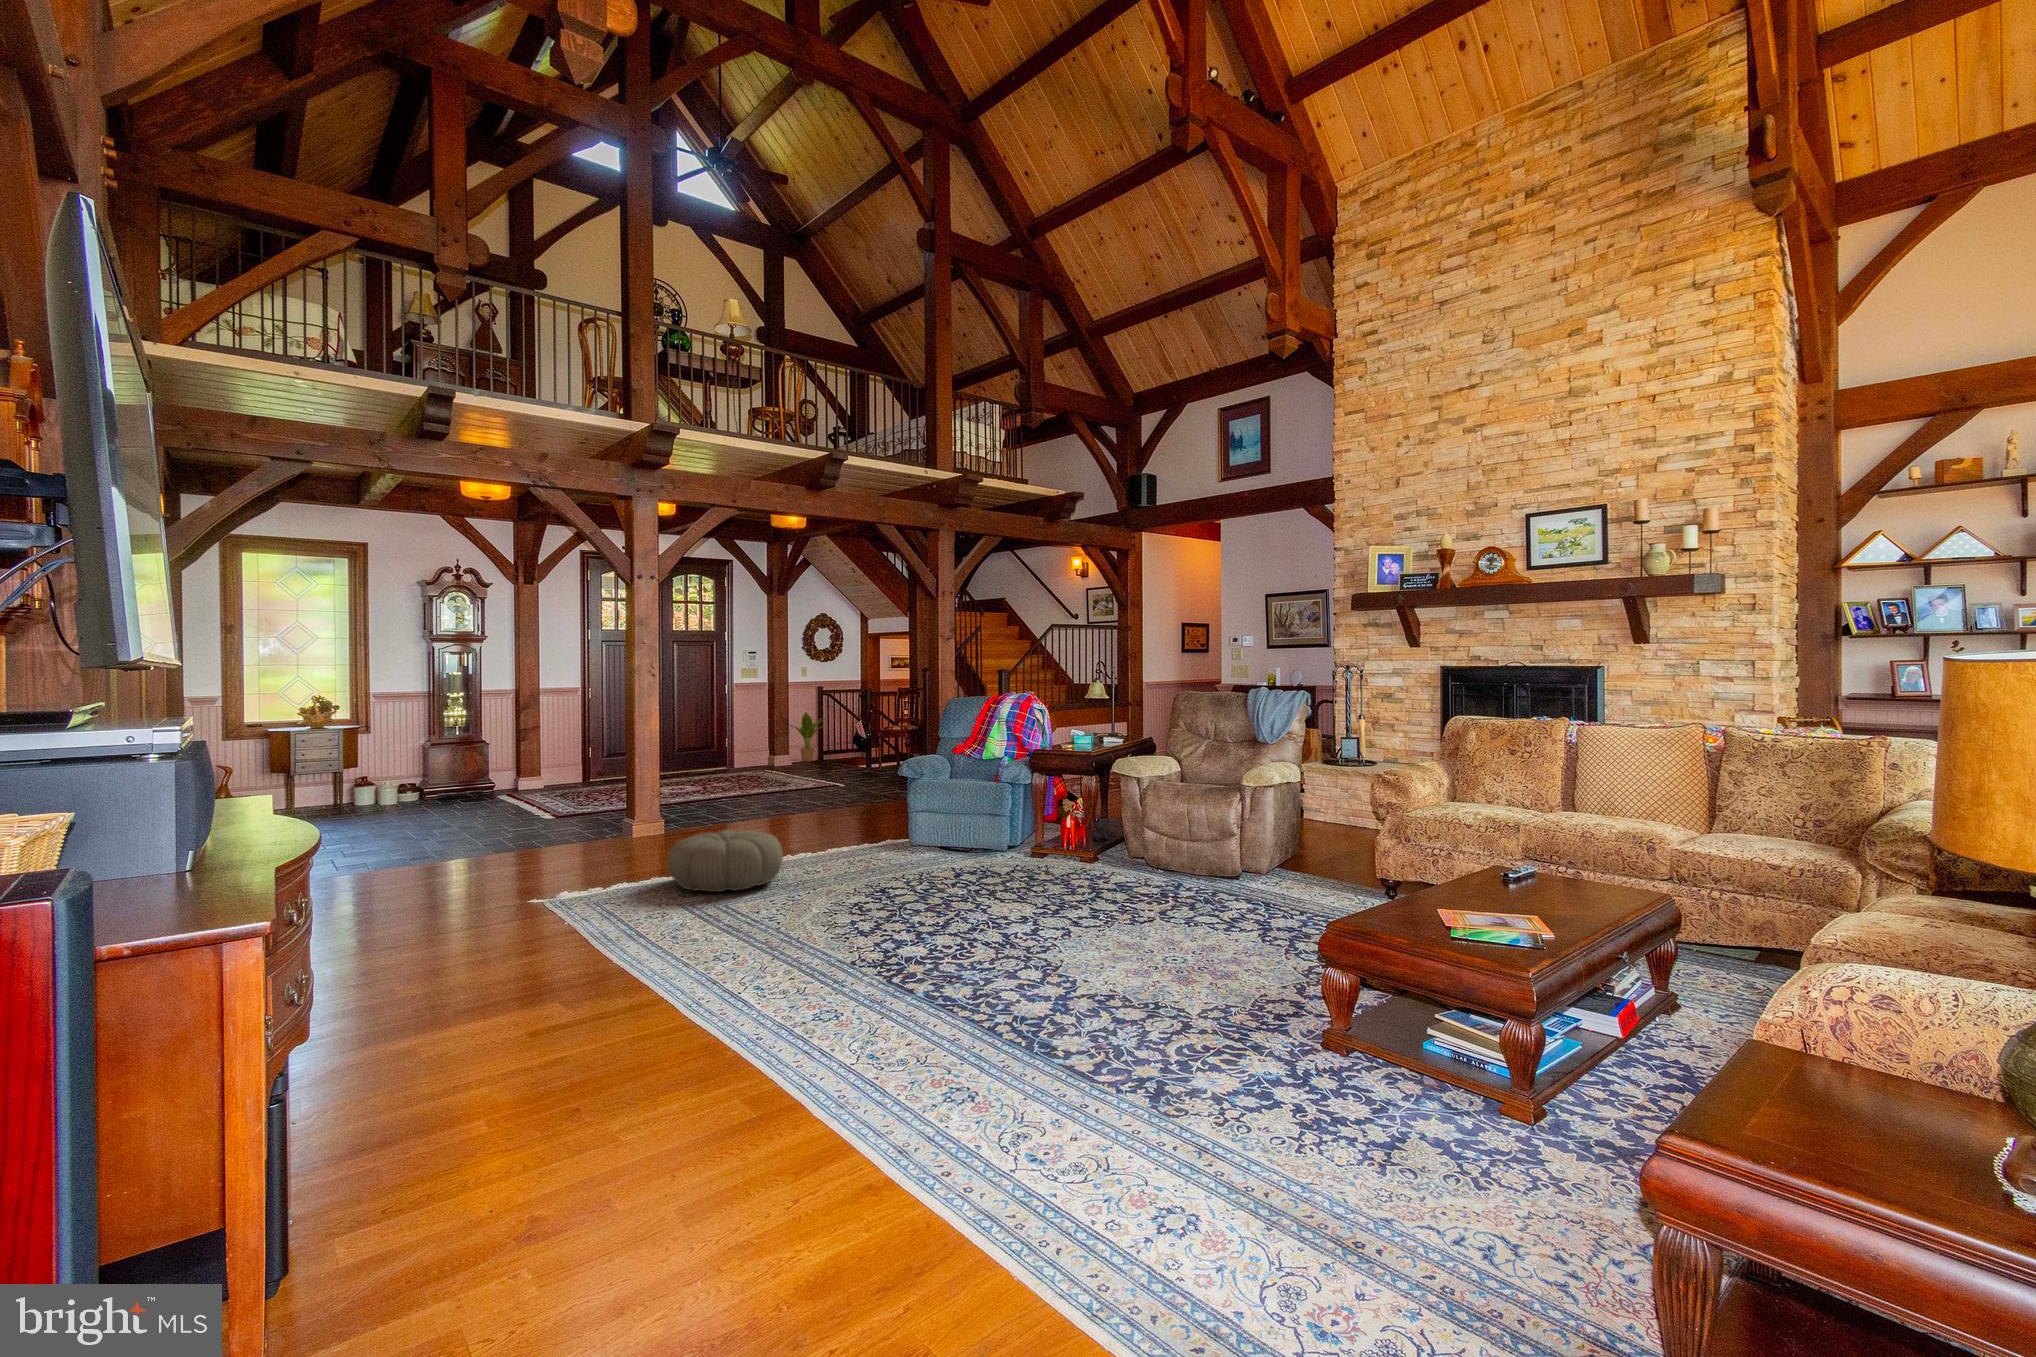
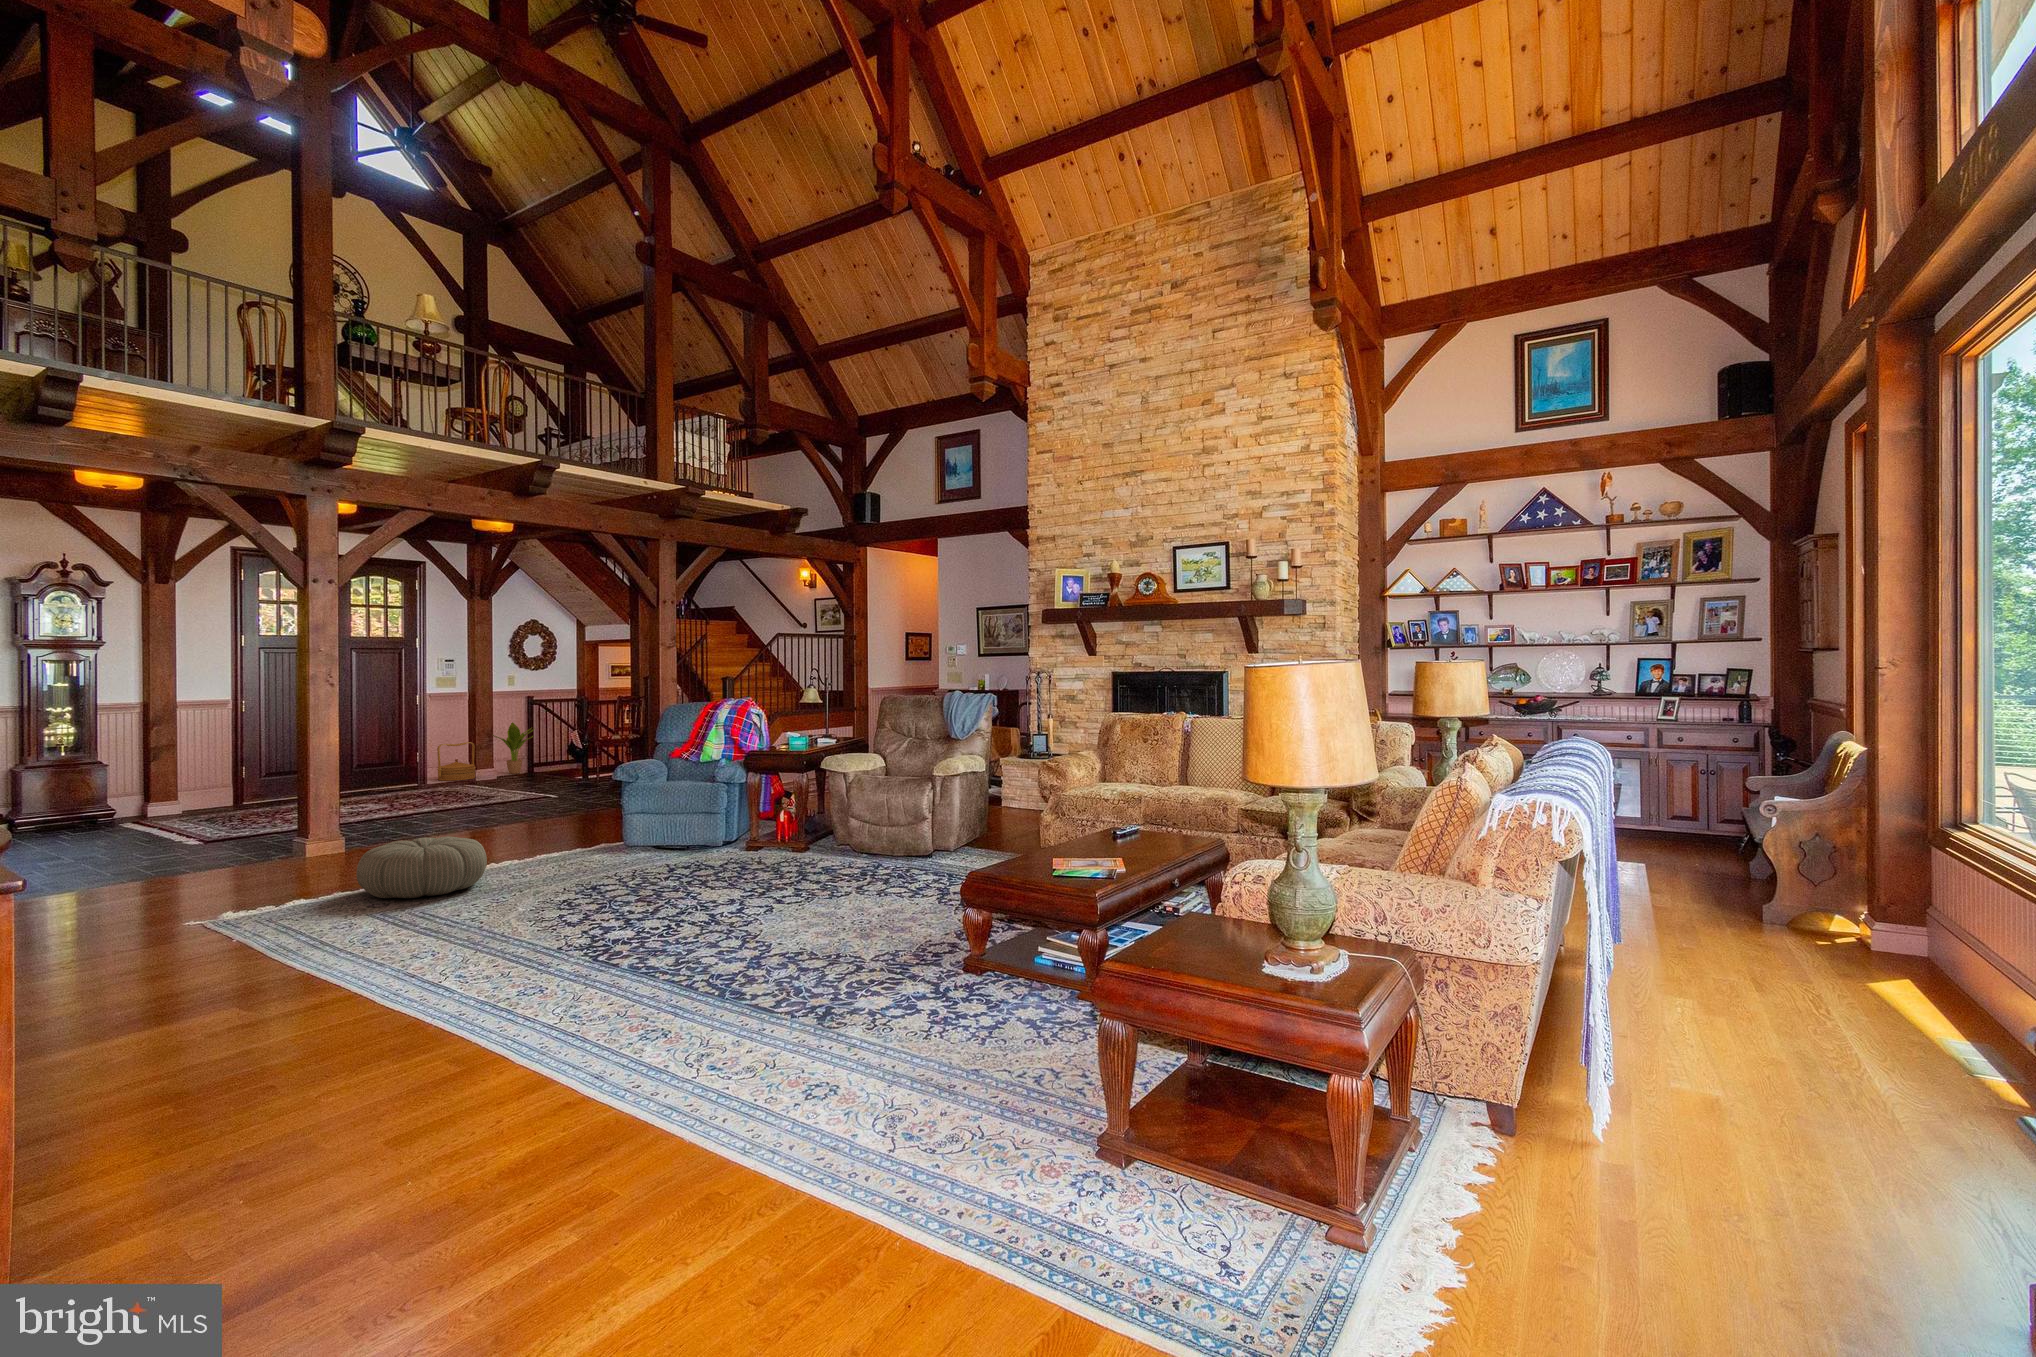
woven basket: none [741,730,774,767] -> present [437,742,476,781]

